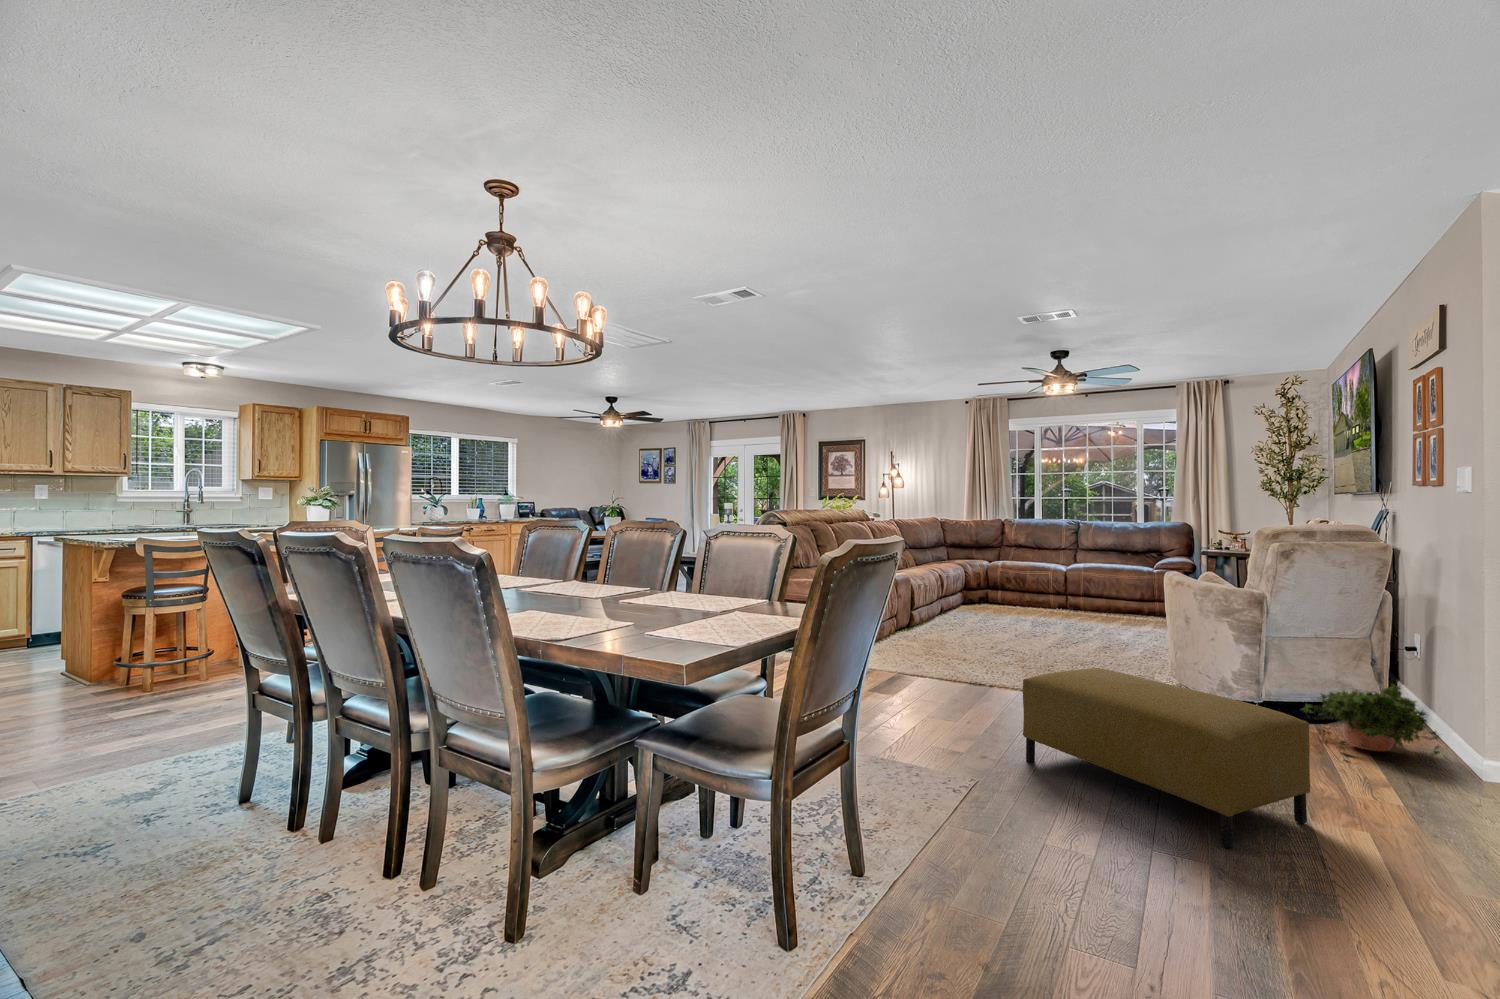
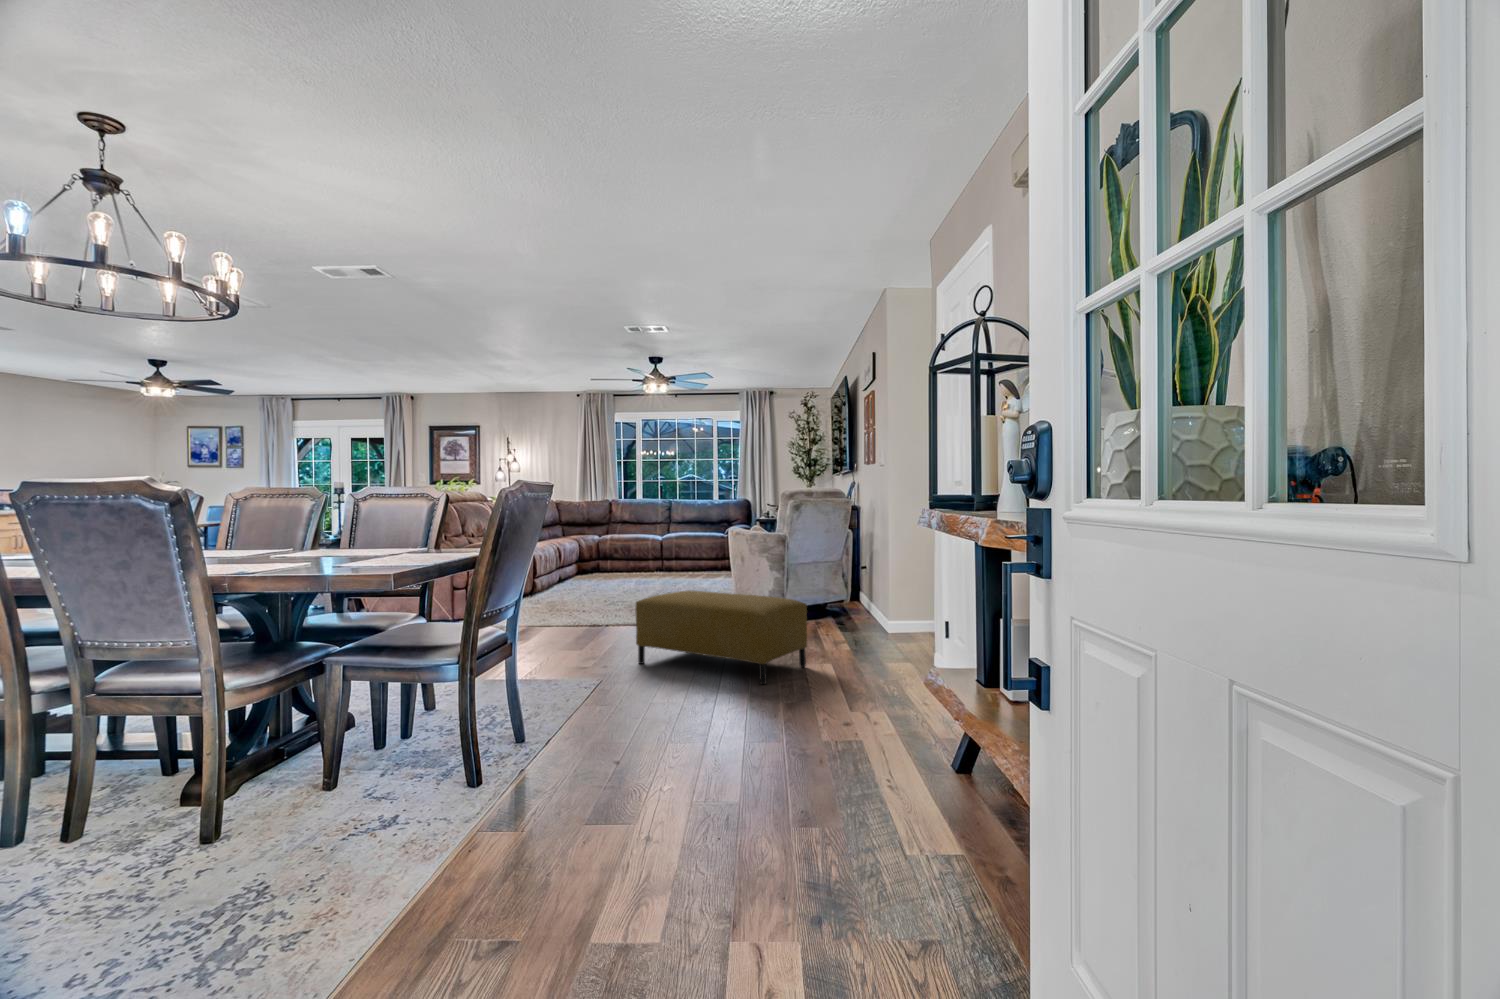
potted plant: present [1304,685,1440,756] -> none [807,586,878,632]

